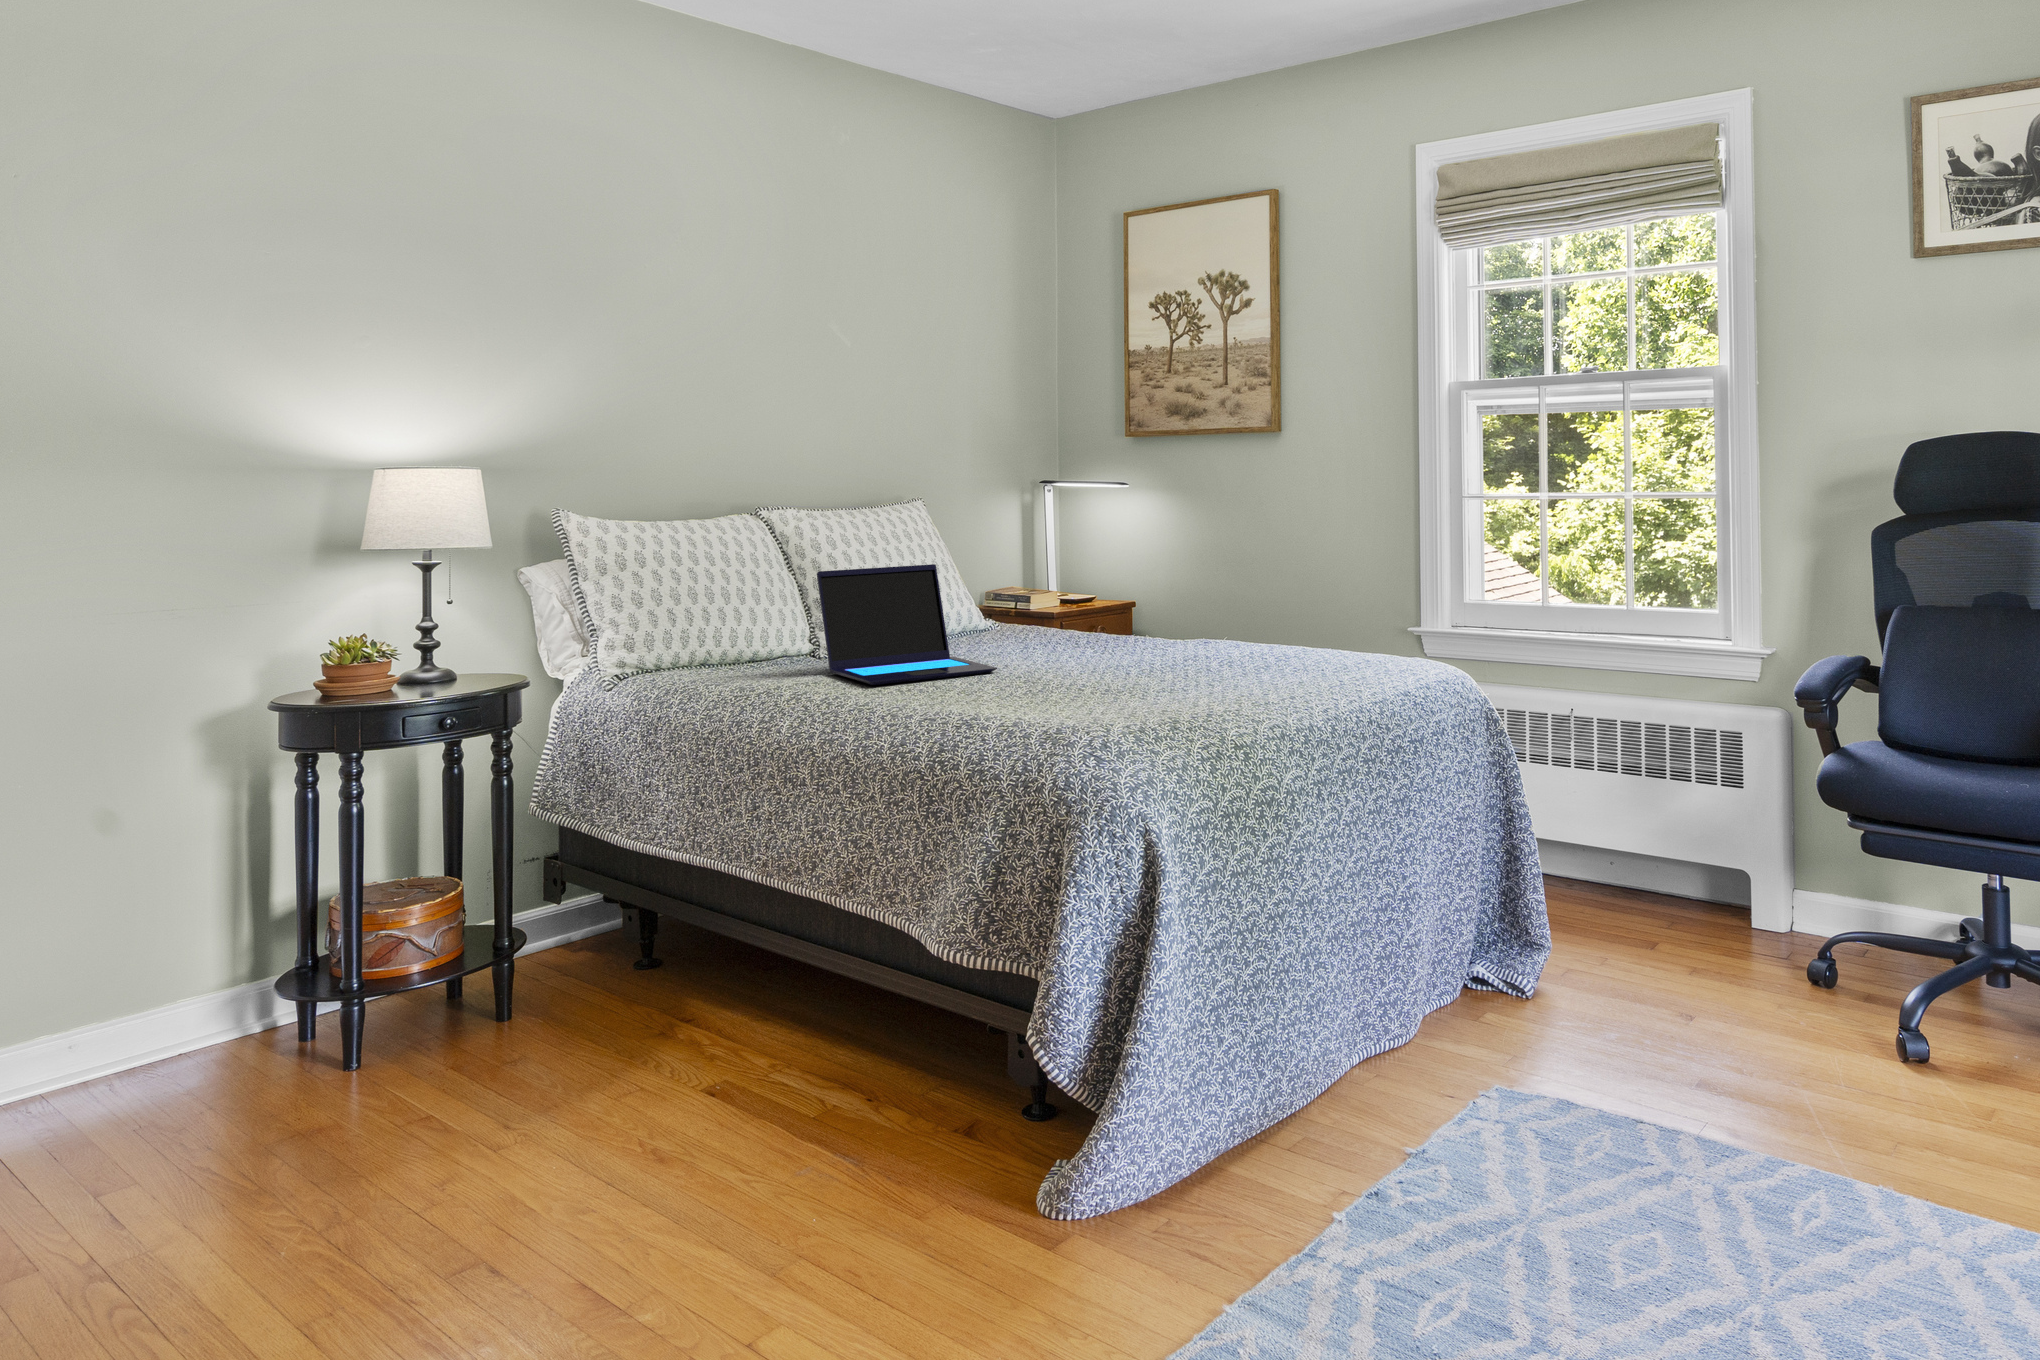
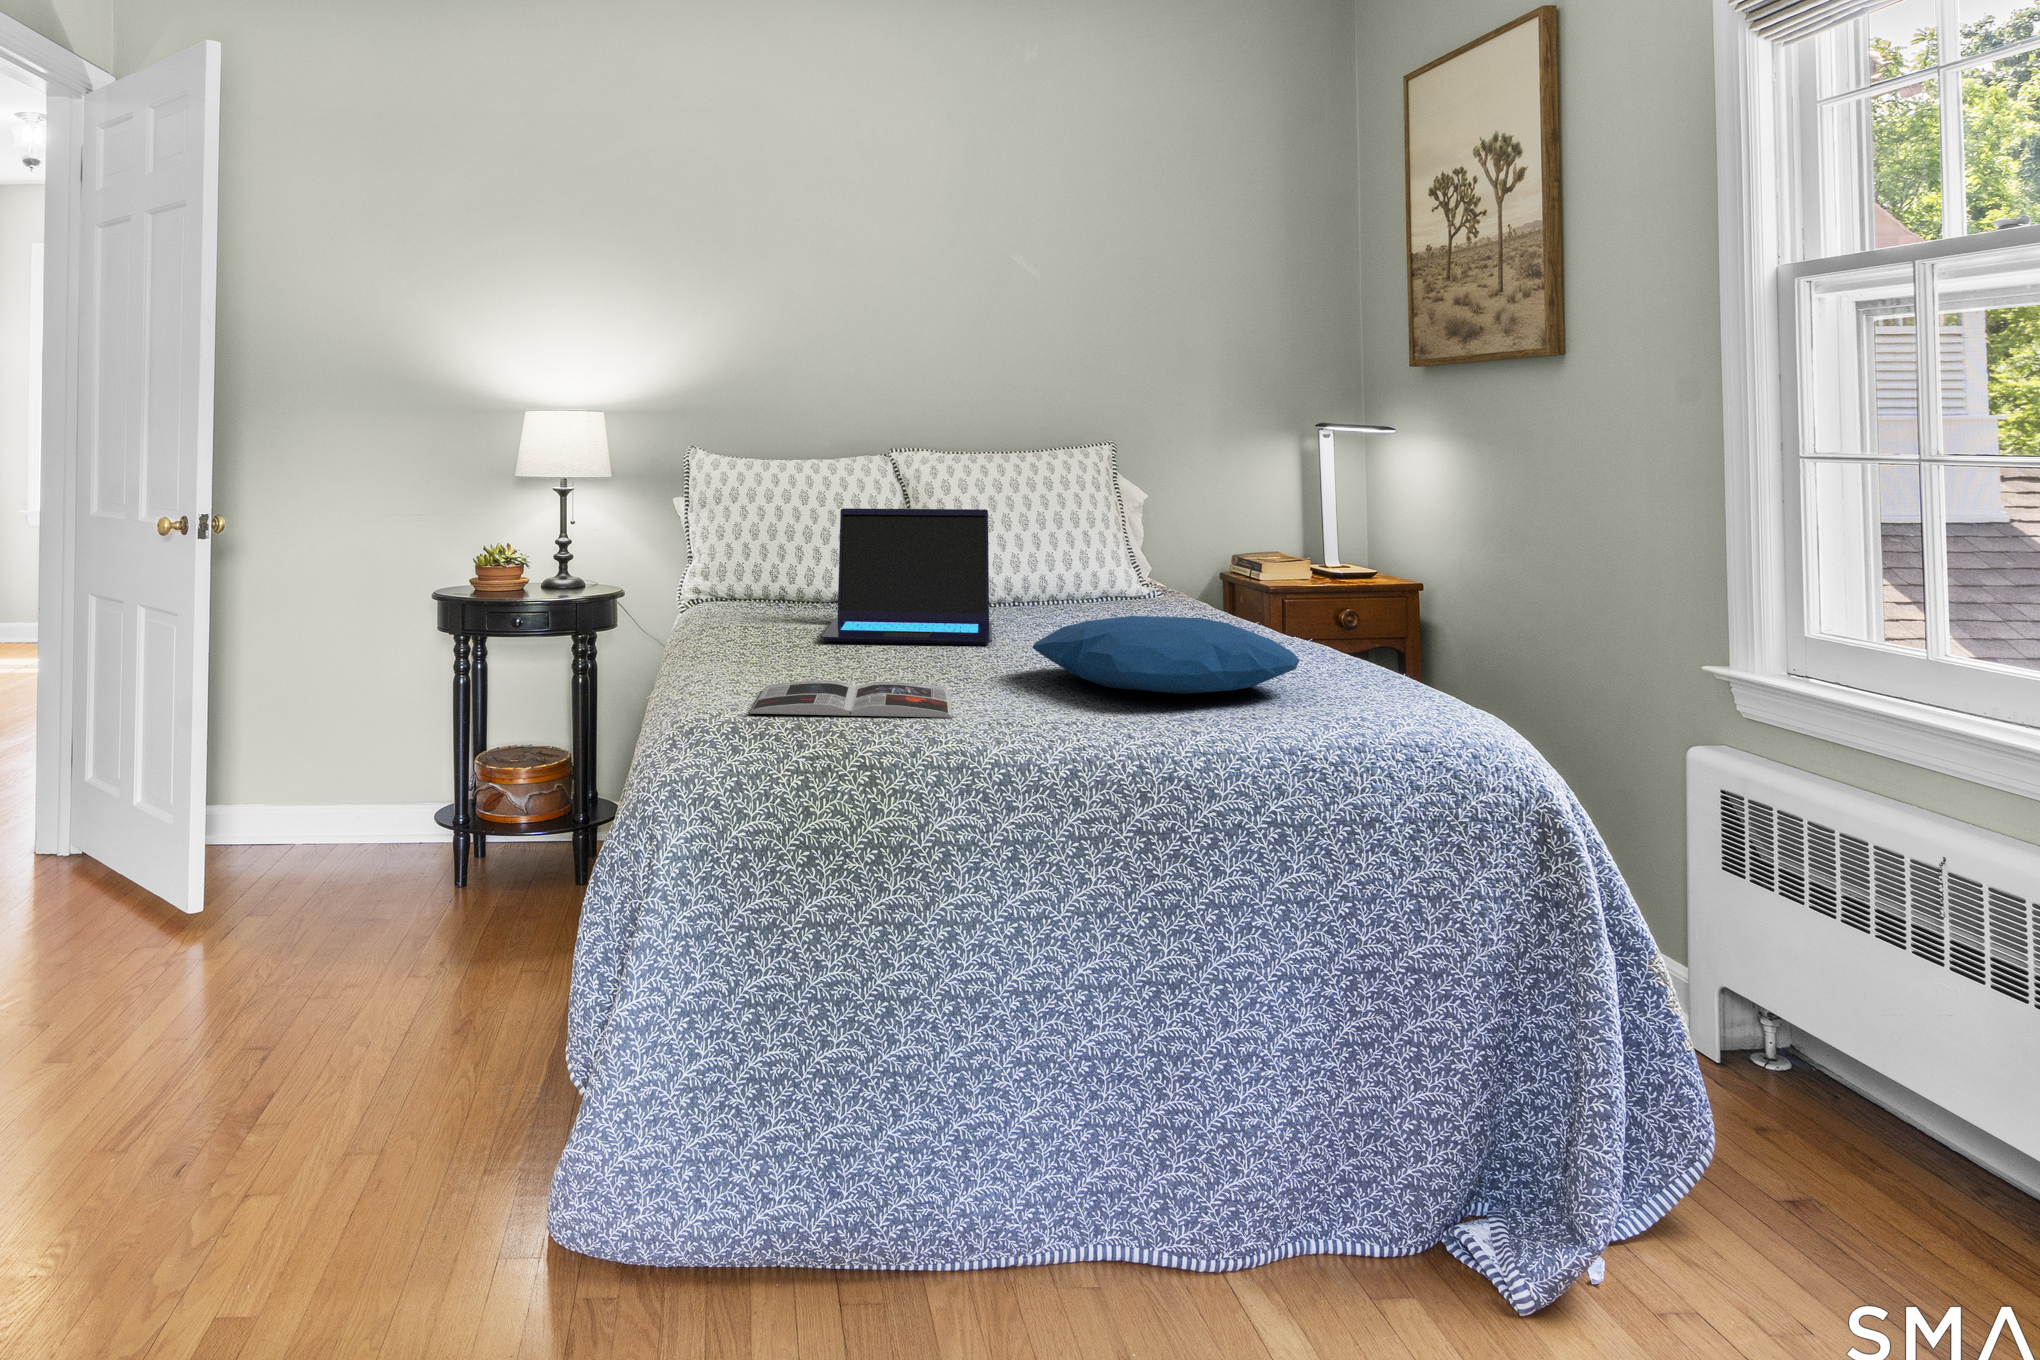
pillow: none [1086,631,1267,685] -> present [1033,616,1299,694]
magazine: none [944,699,1119,733] -> present [750,680,952,718]

